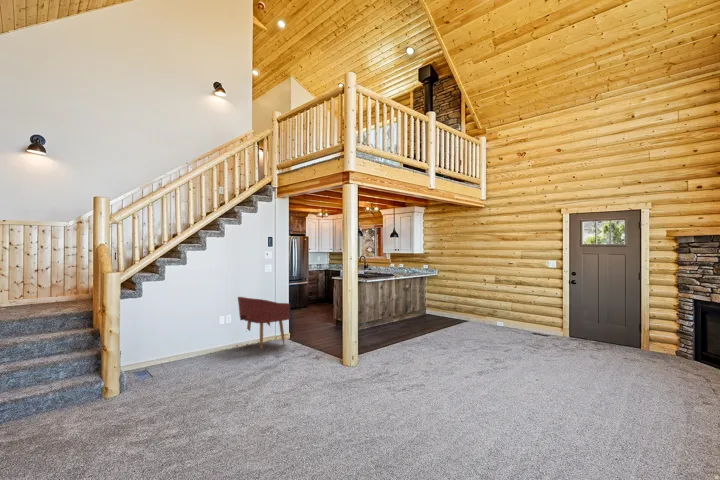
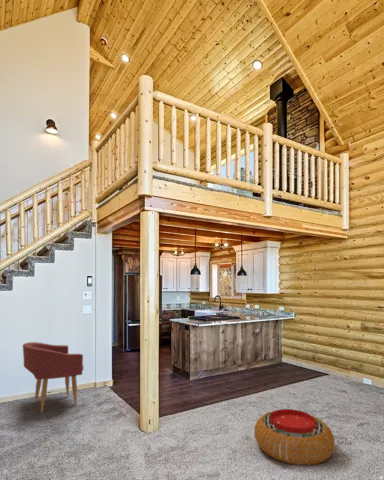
pouf: none [436,327,489,354] -> present [254,409,335,465]

